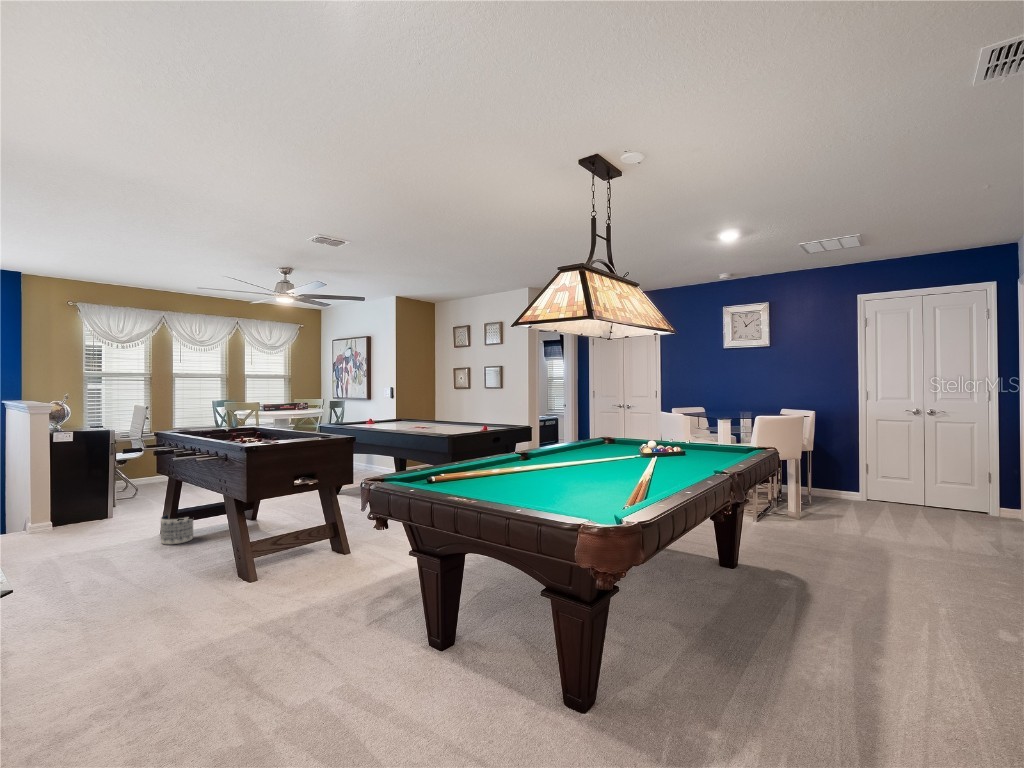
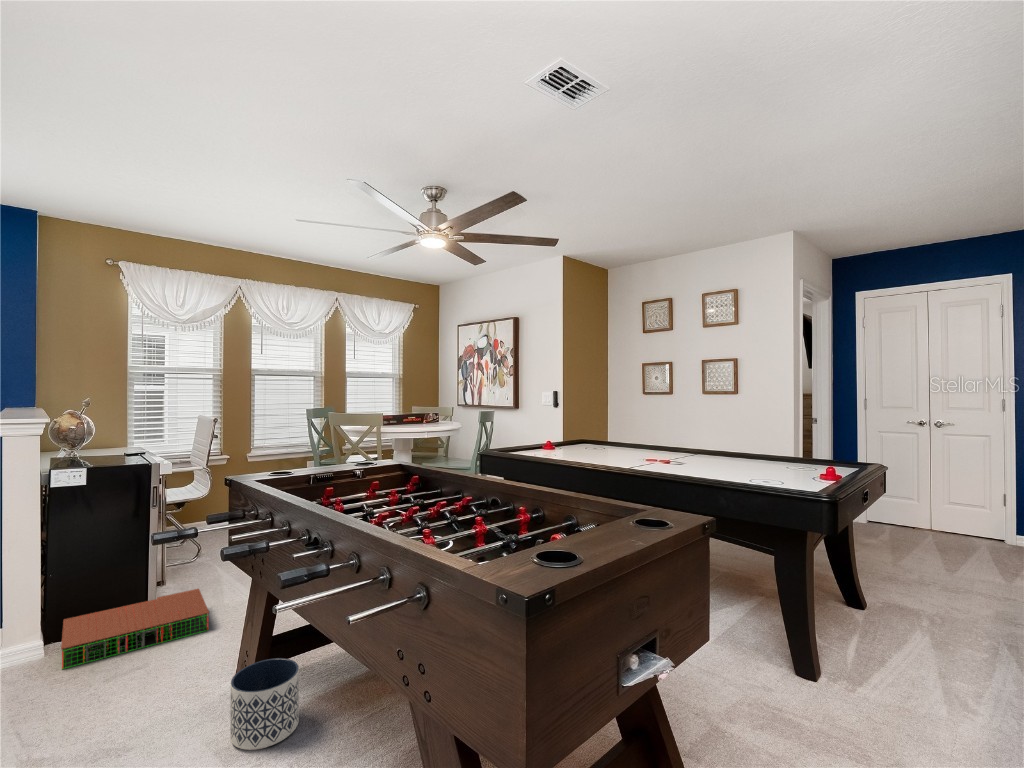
storage bin: none [65,501,147,530] -> present [61,589,209,669]

